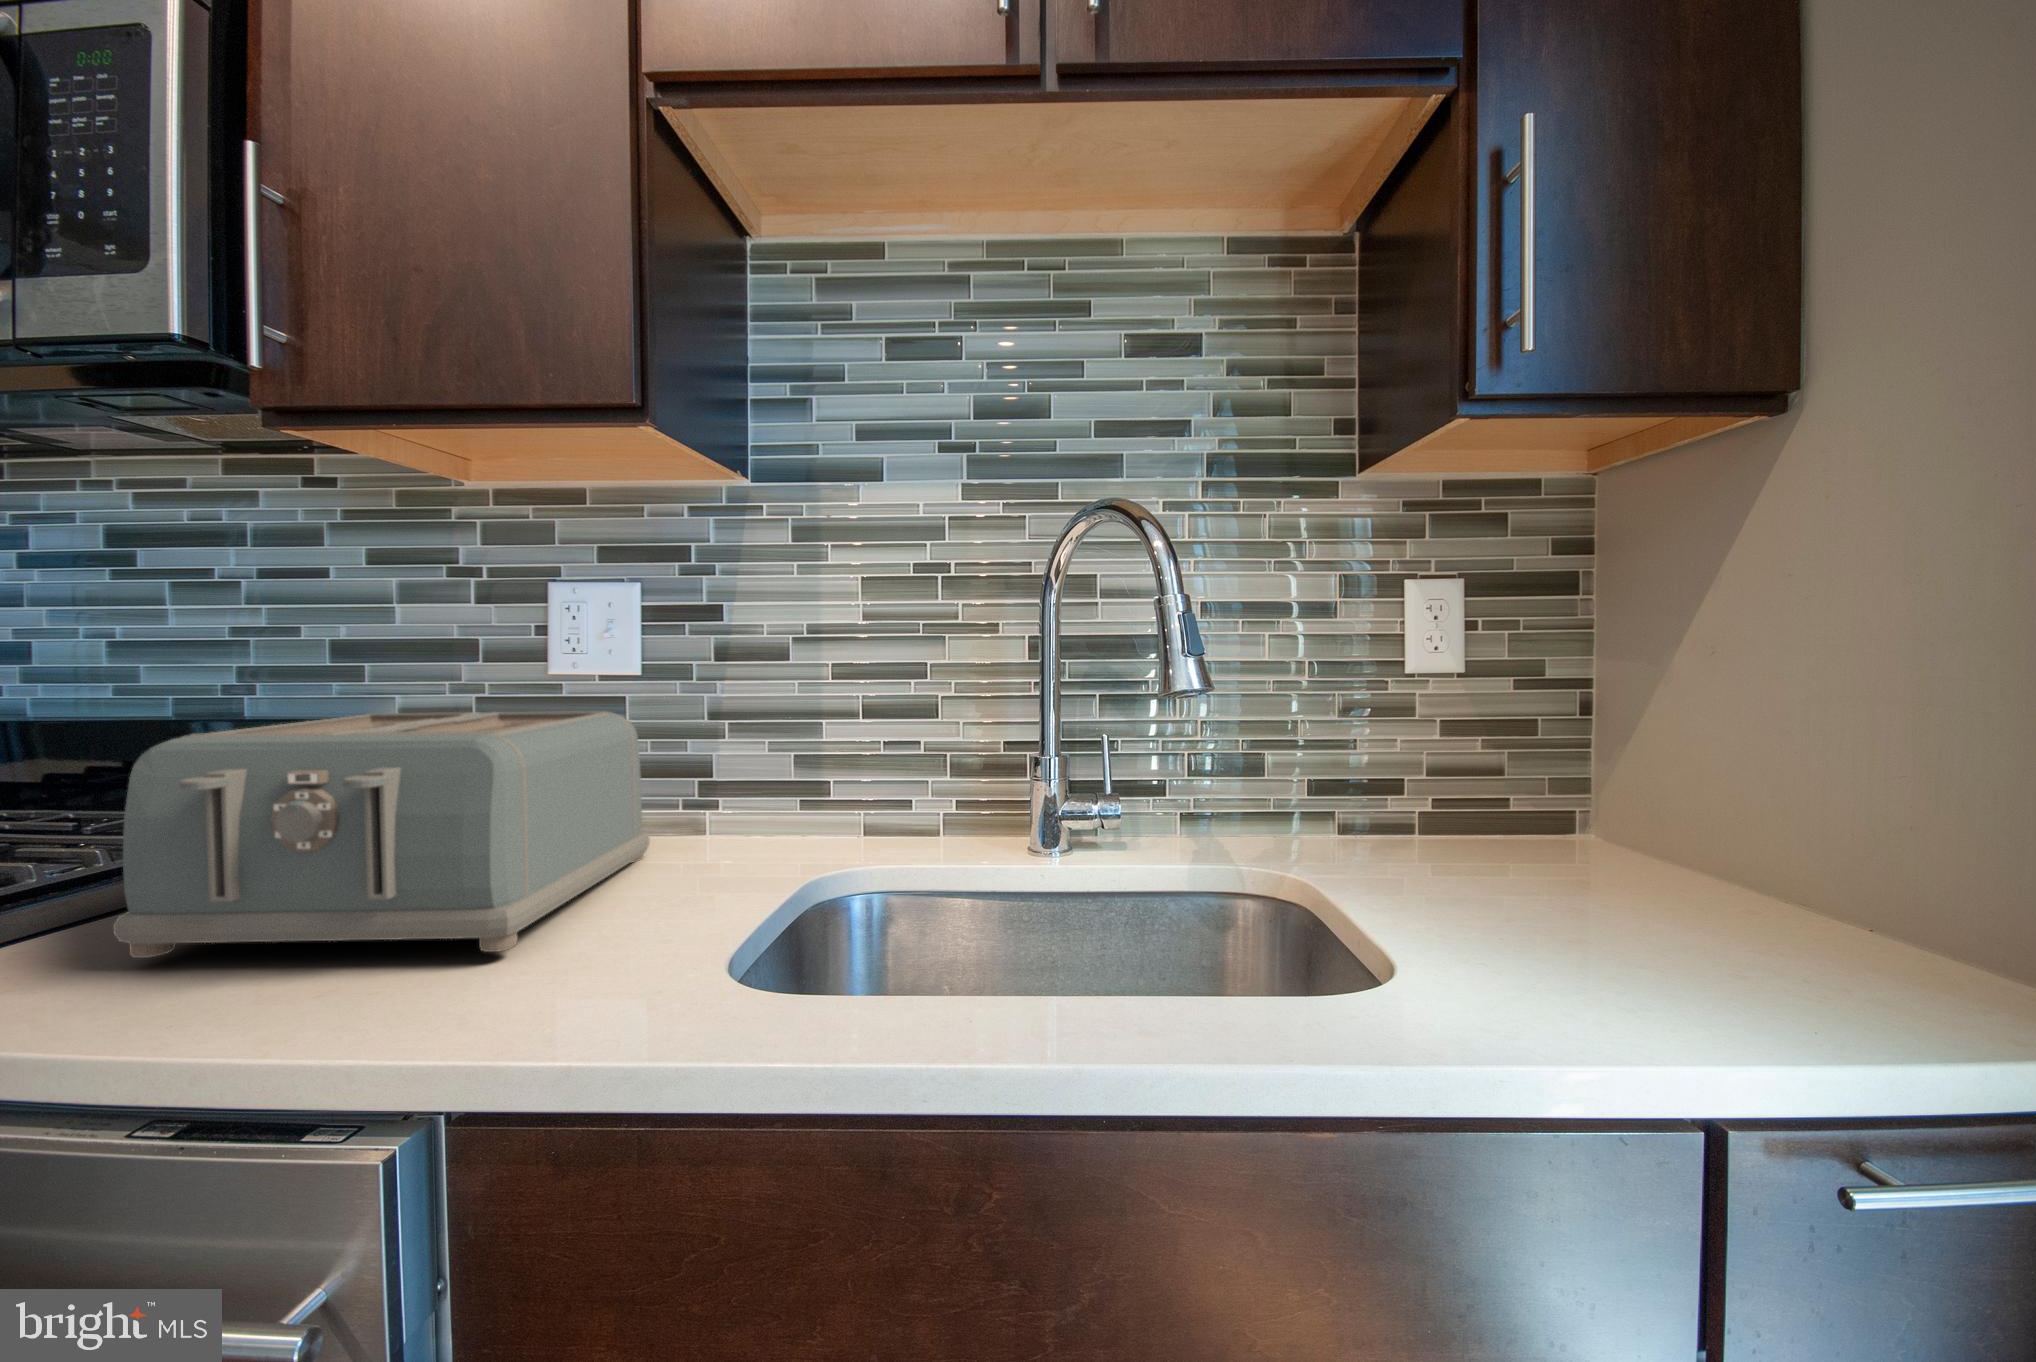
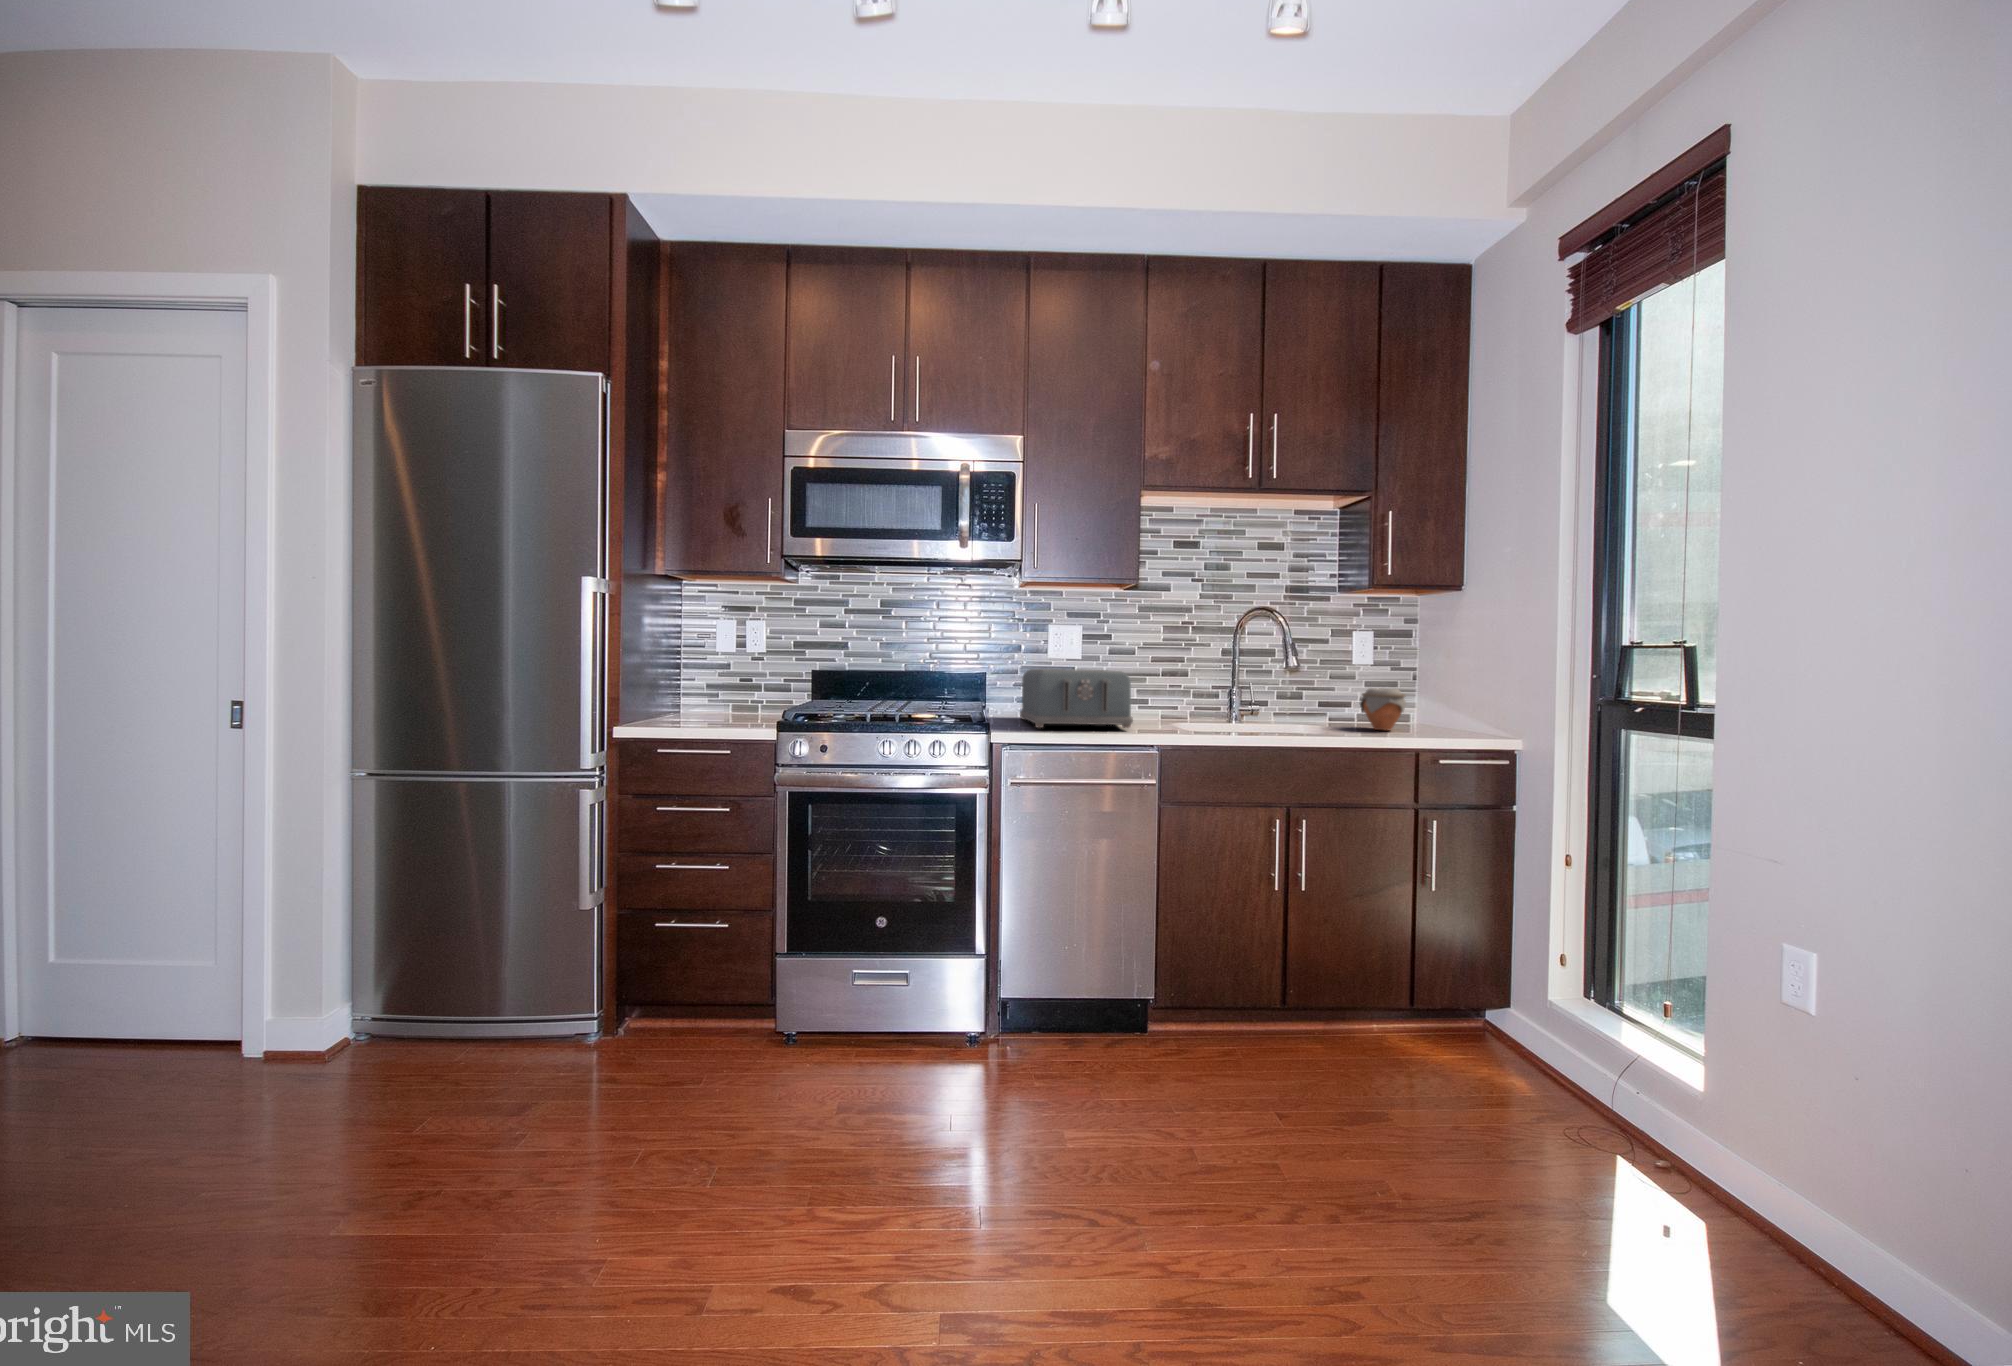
jar: none [1416,762,1588,923] -> present [1360,688,1406,730]

